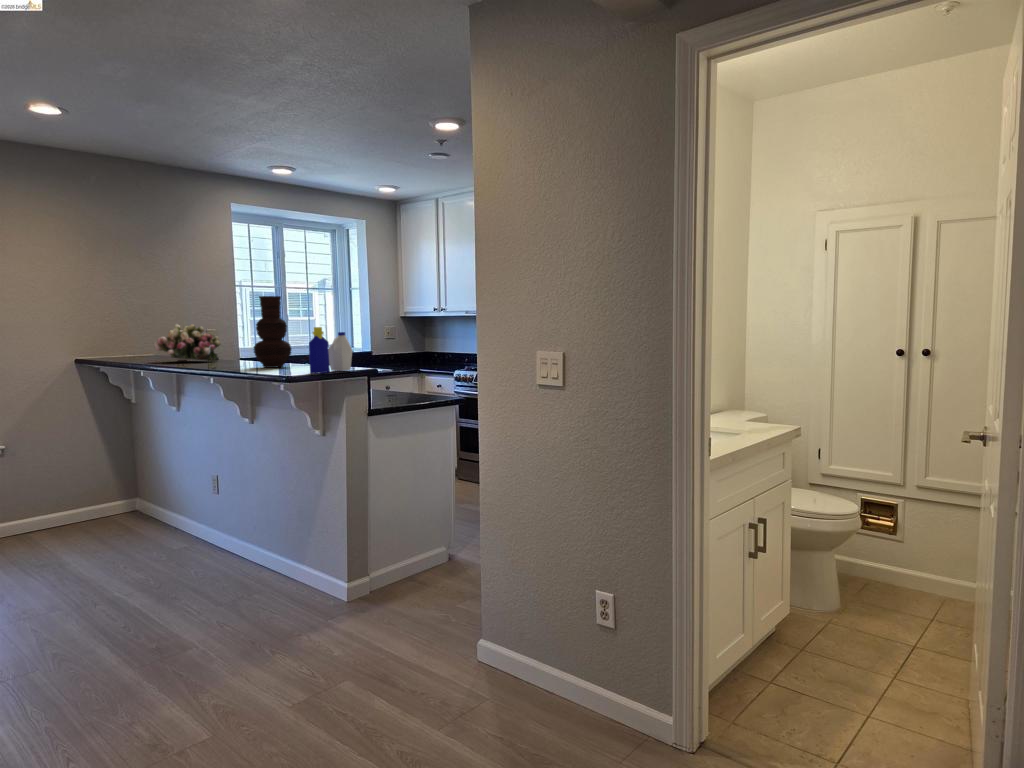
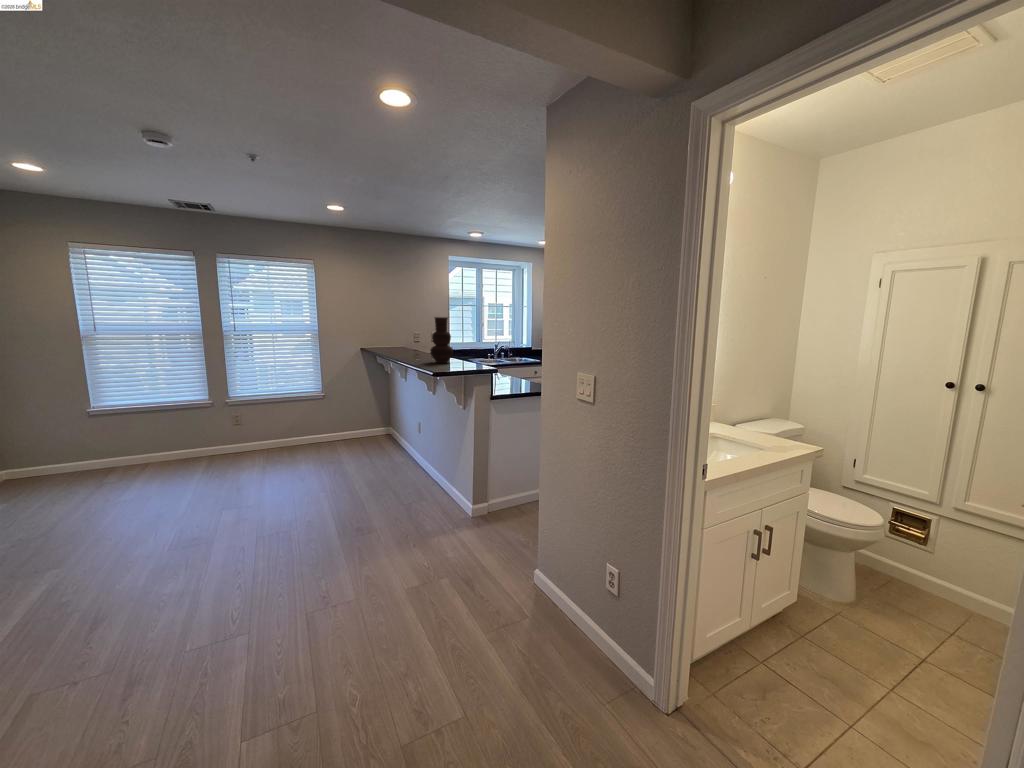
flower arrangement: present [154,324,221,361] -> none [387,331,425,354]
bottle: present [309,327,352,374] -> none [451,341,483,372]

